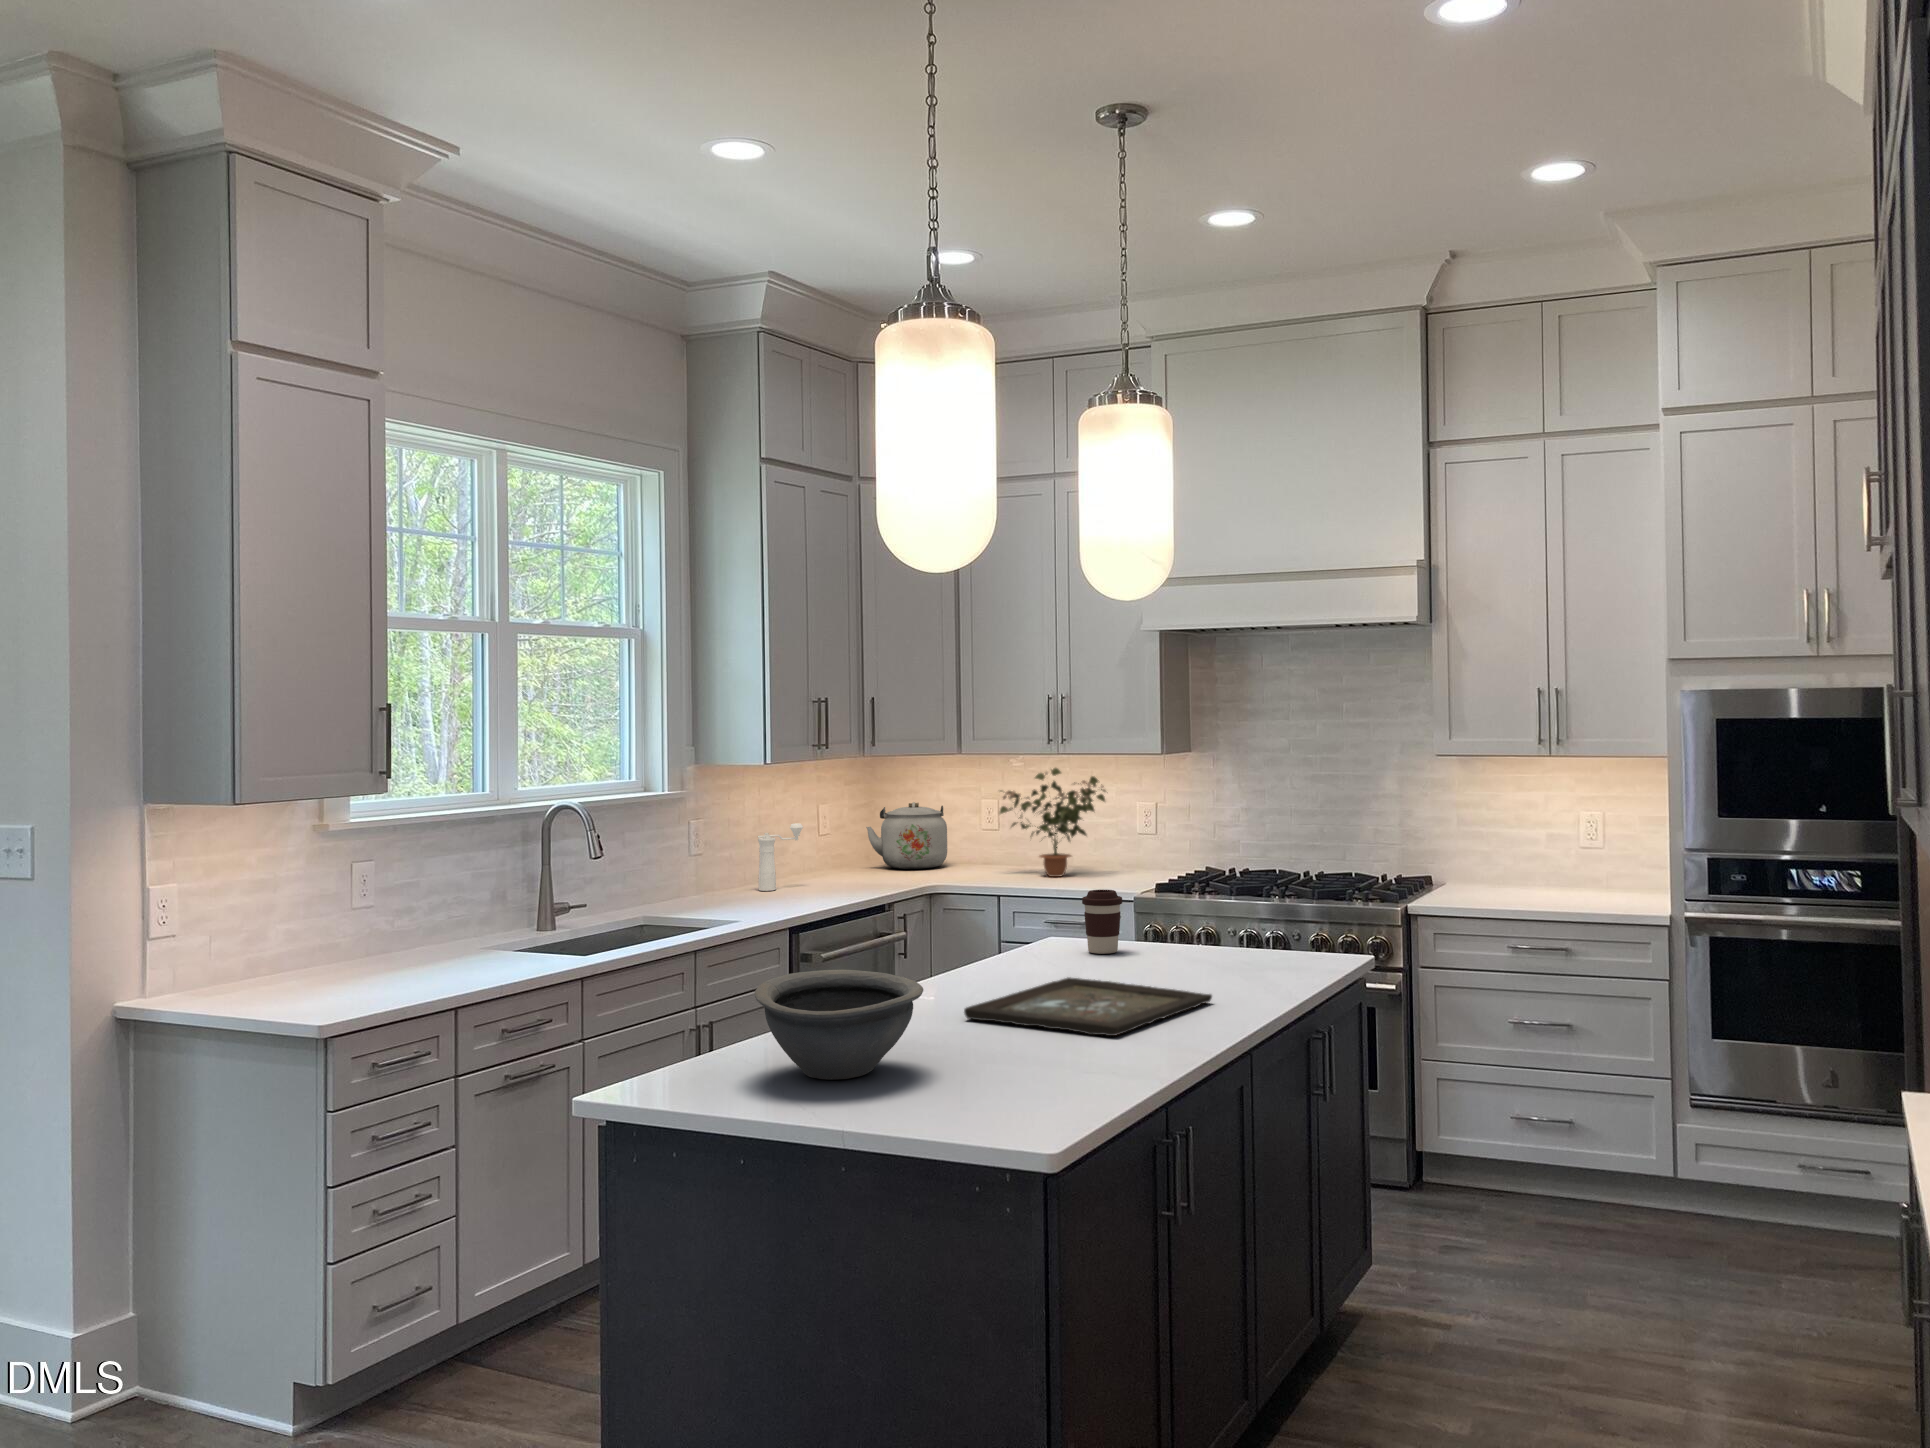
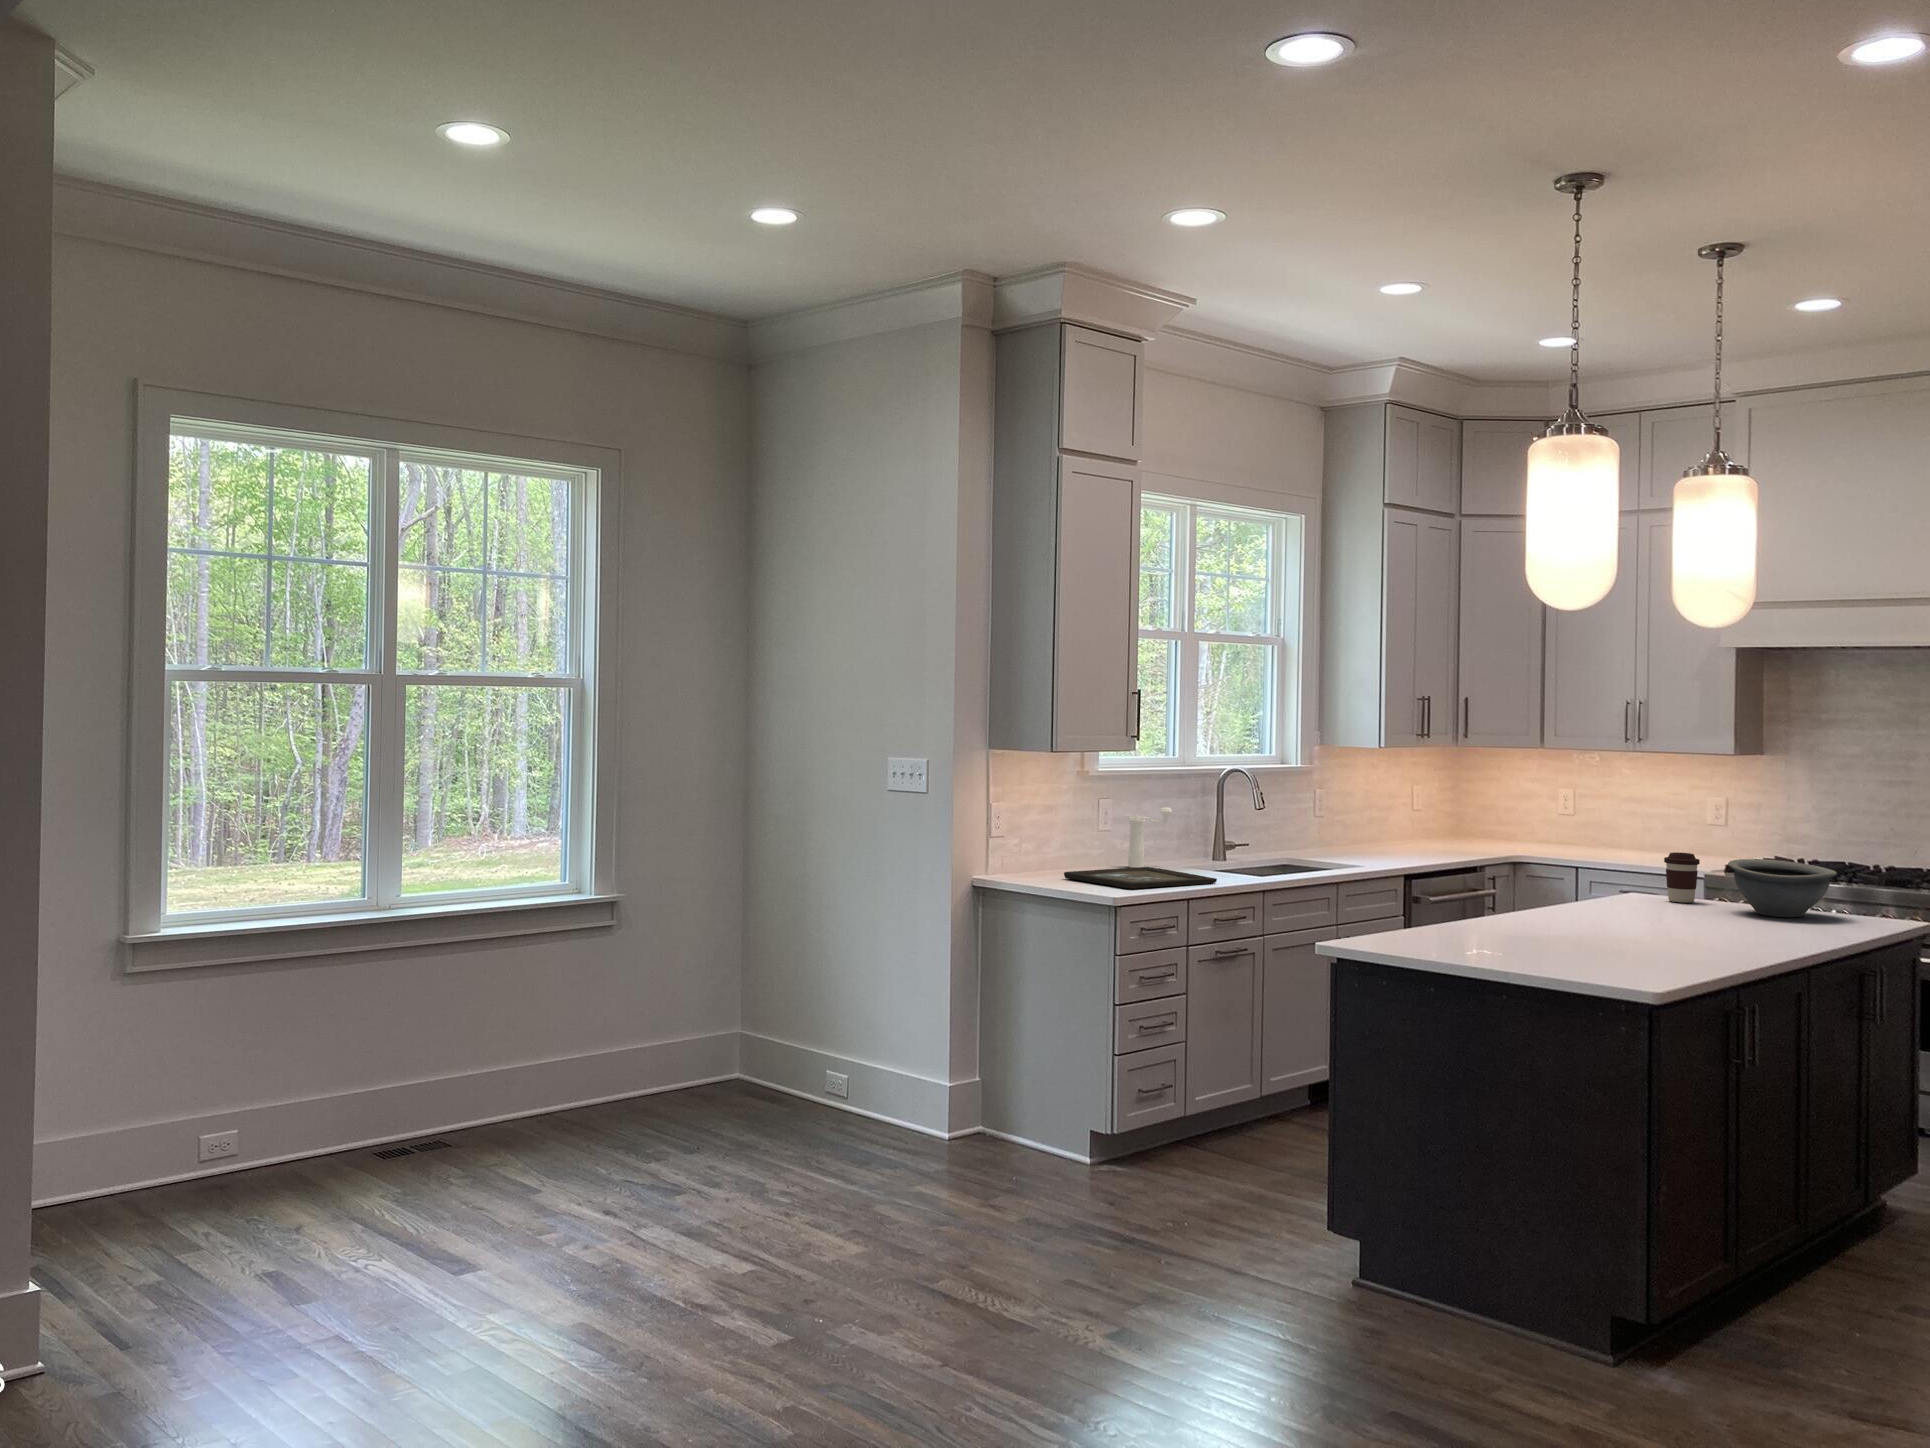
potted plant: present [1000,768,1106,877] -> none [1576,762,1682,856]
kettle: present [866,802,947,869] -> none [1454,787,1527,843]
pepper mill: present [758,823,803,891] -> present [1128,807,1172,868]
bowl: present [755,970,923,1080] -> present [1728,859,1837,917]
tray: present [964,977,1212,1036] -> present [1064,867,1217,889]

